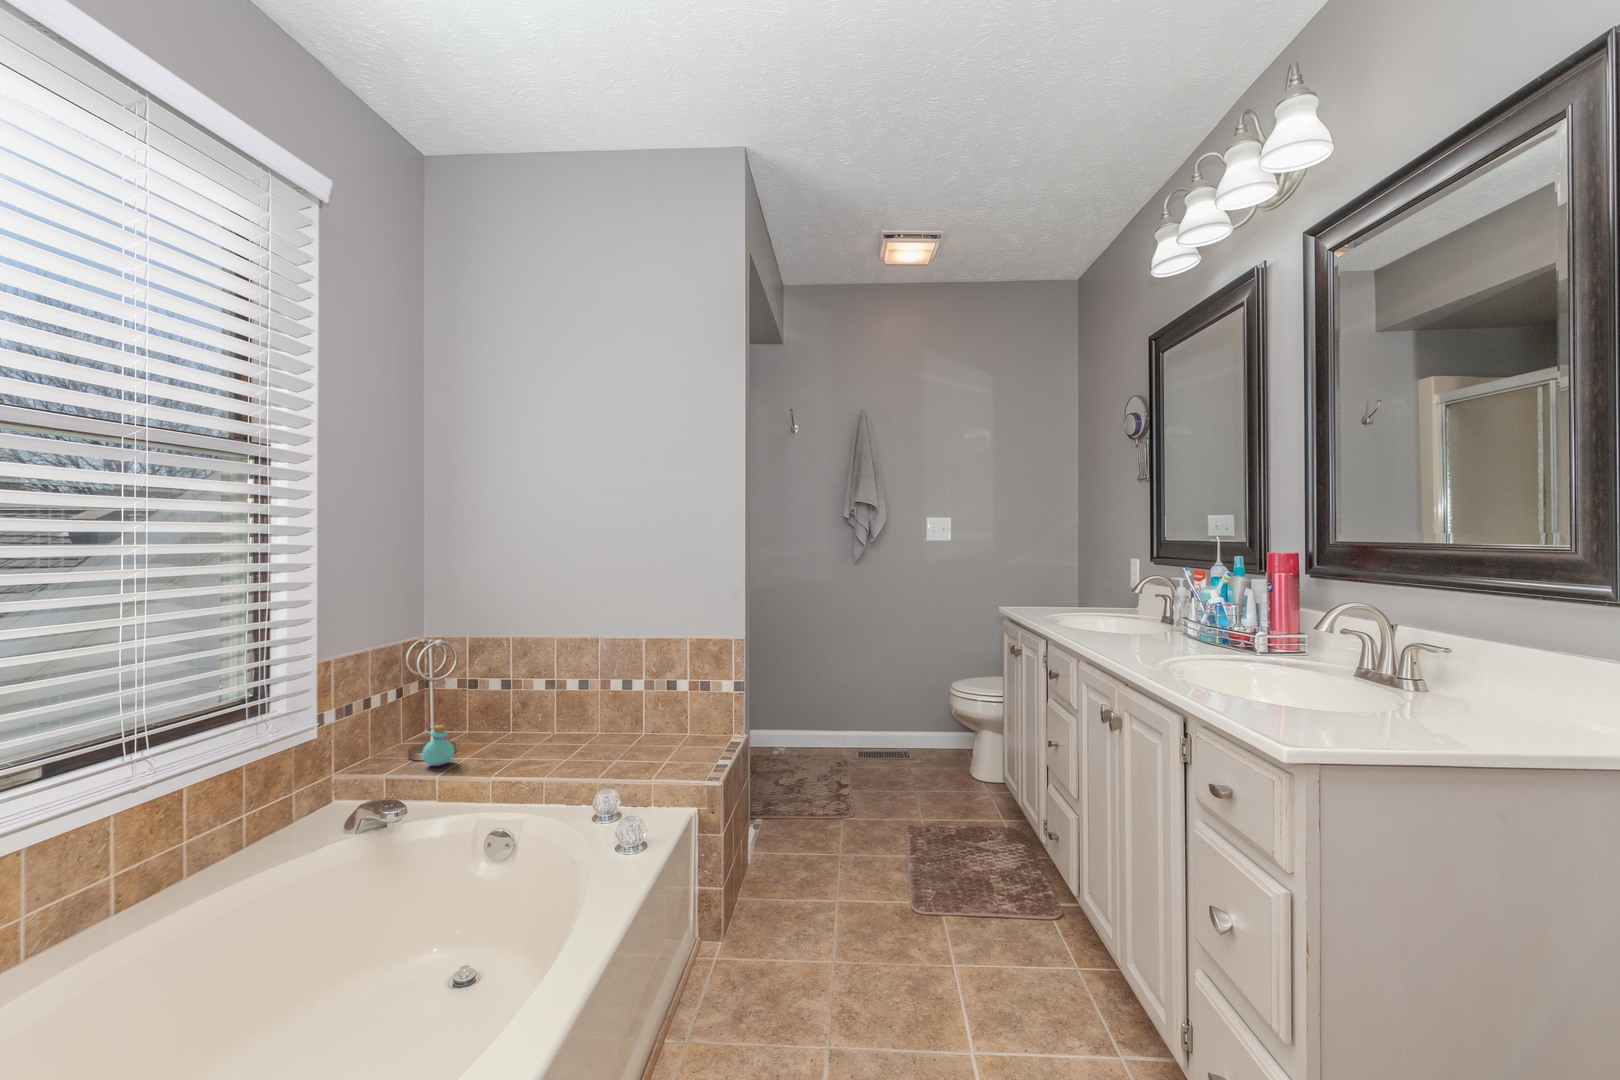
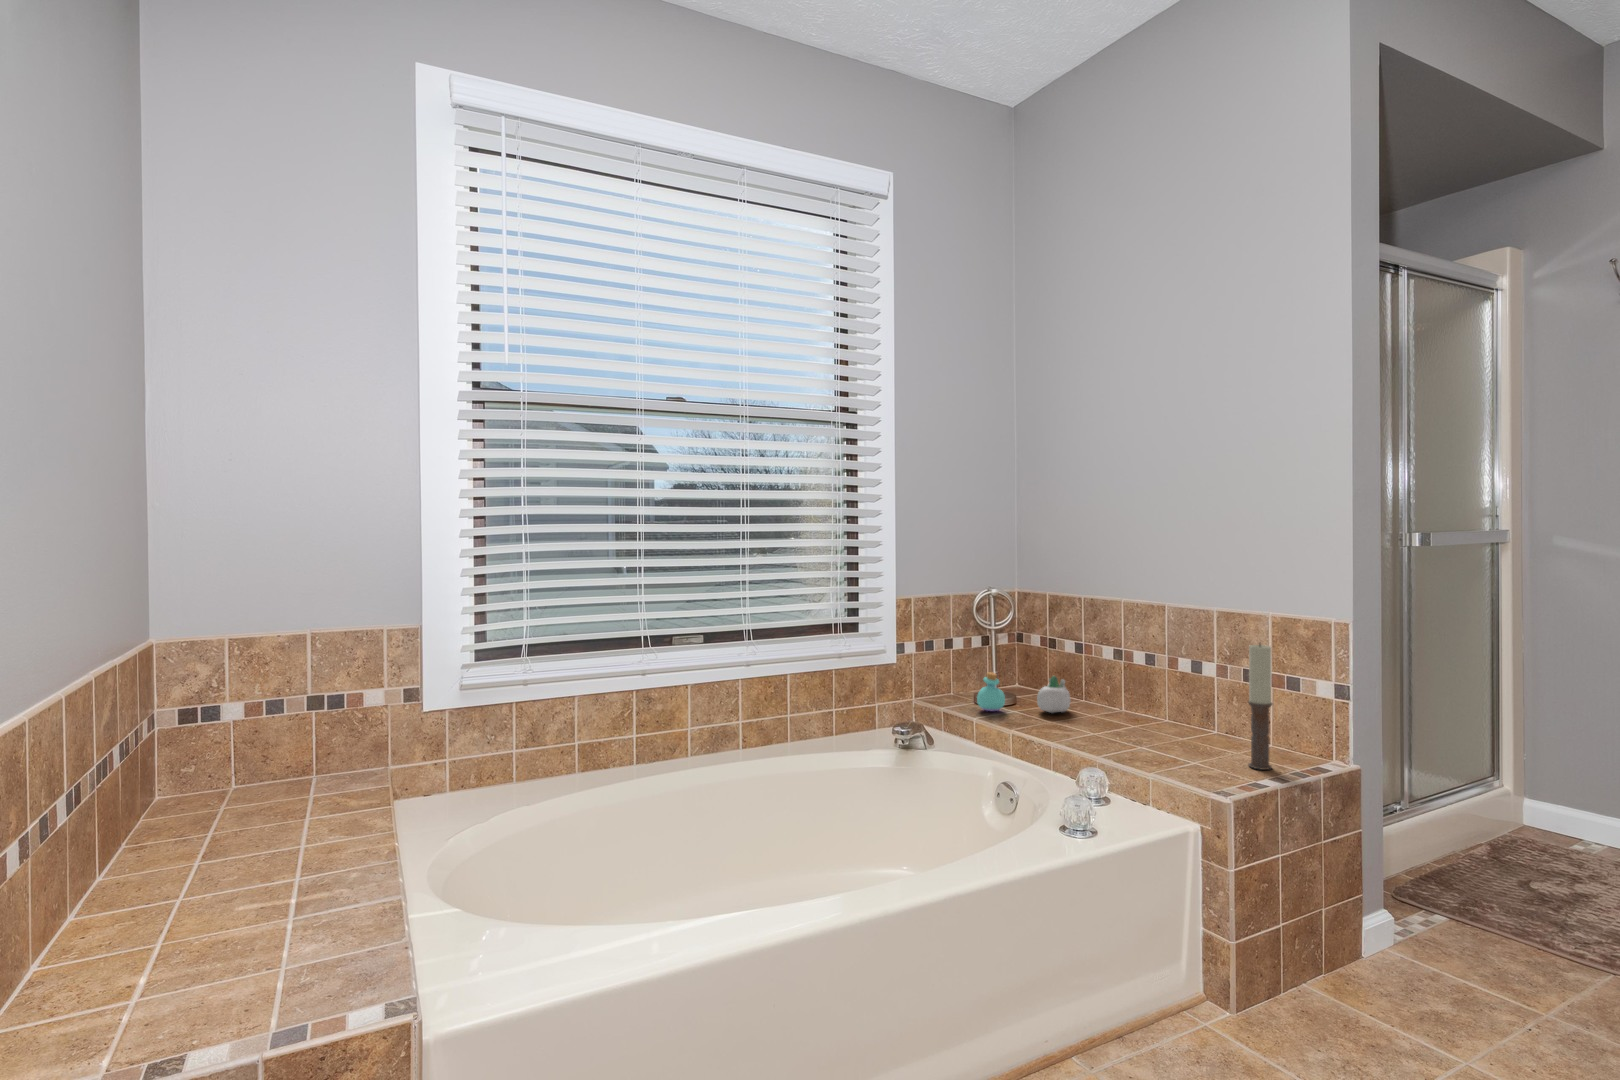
candle: none [693,659,710,755] -> present [1248,644,1272,770]
succulent planter: none [484,715,517,752] -> present [1037,676,1071,713]

